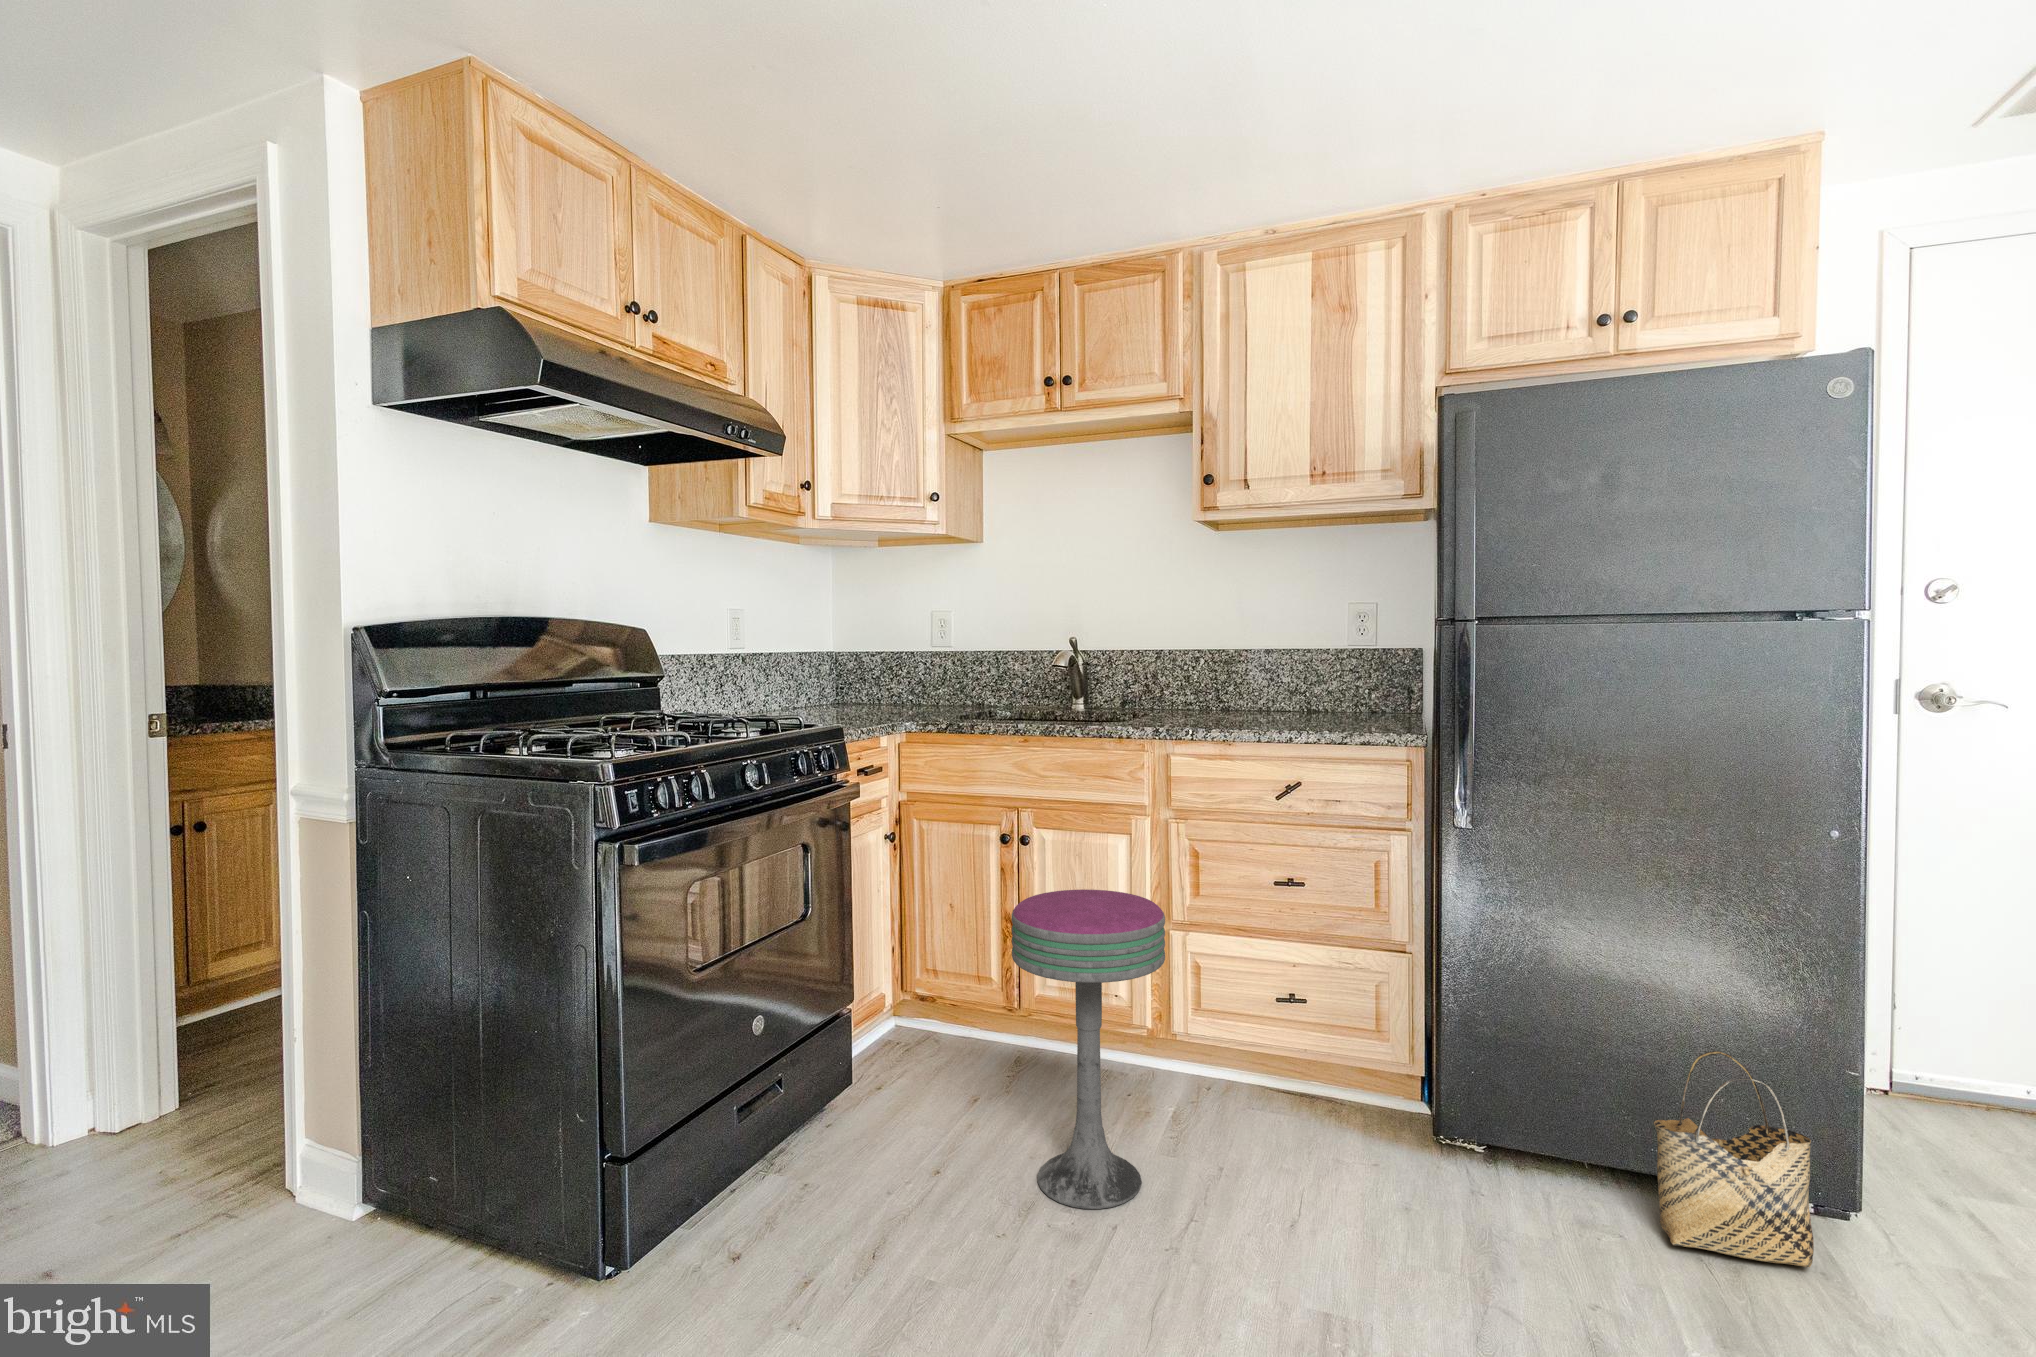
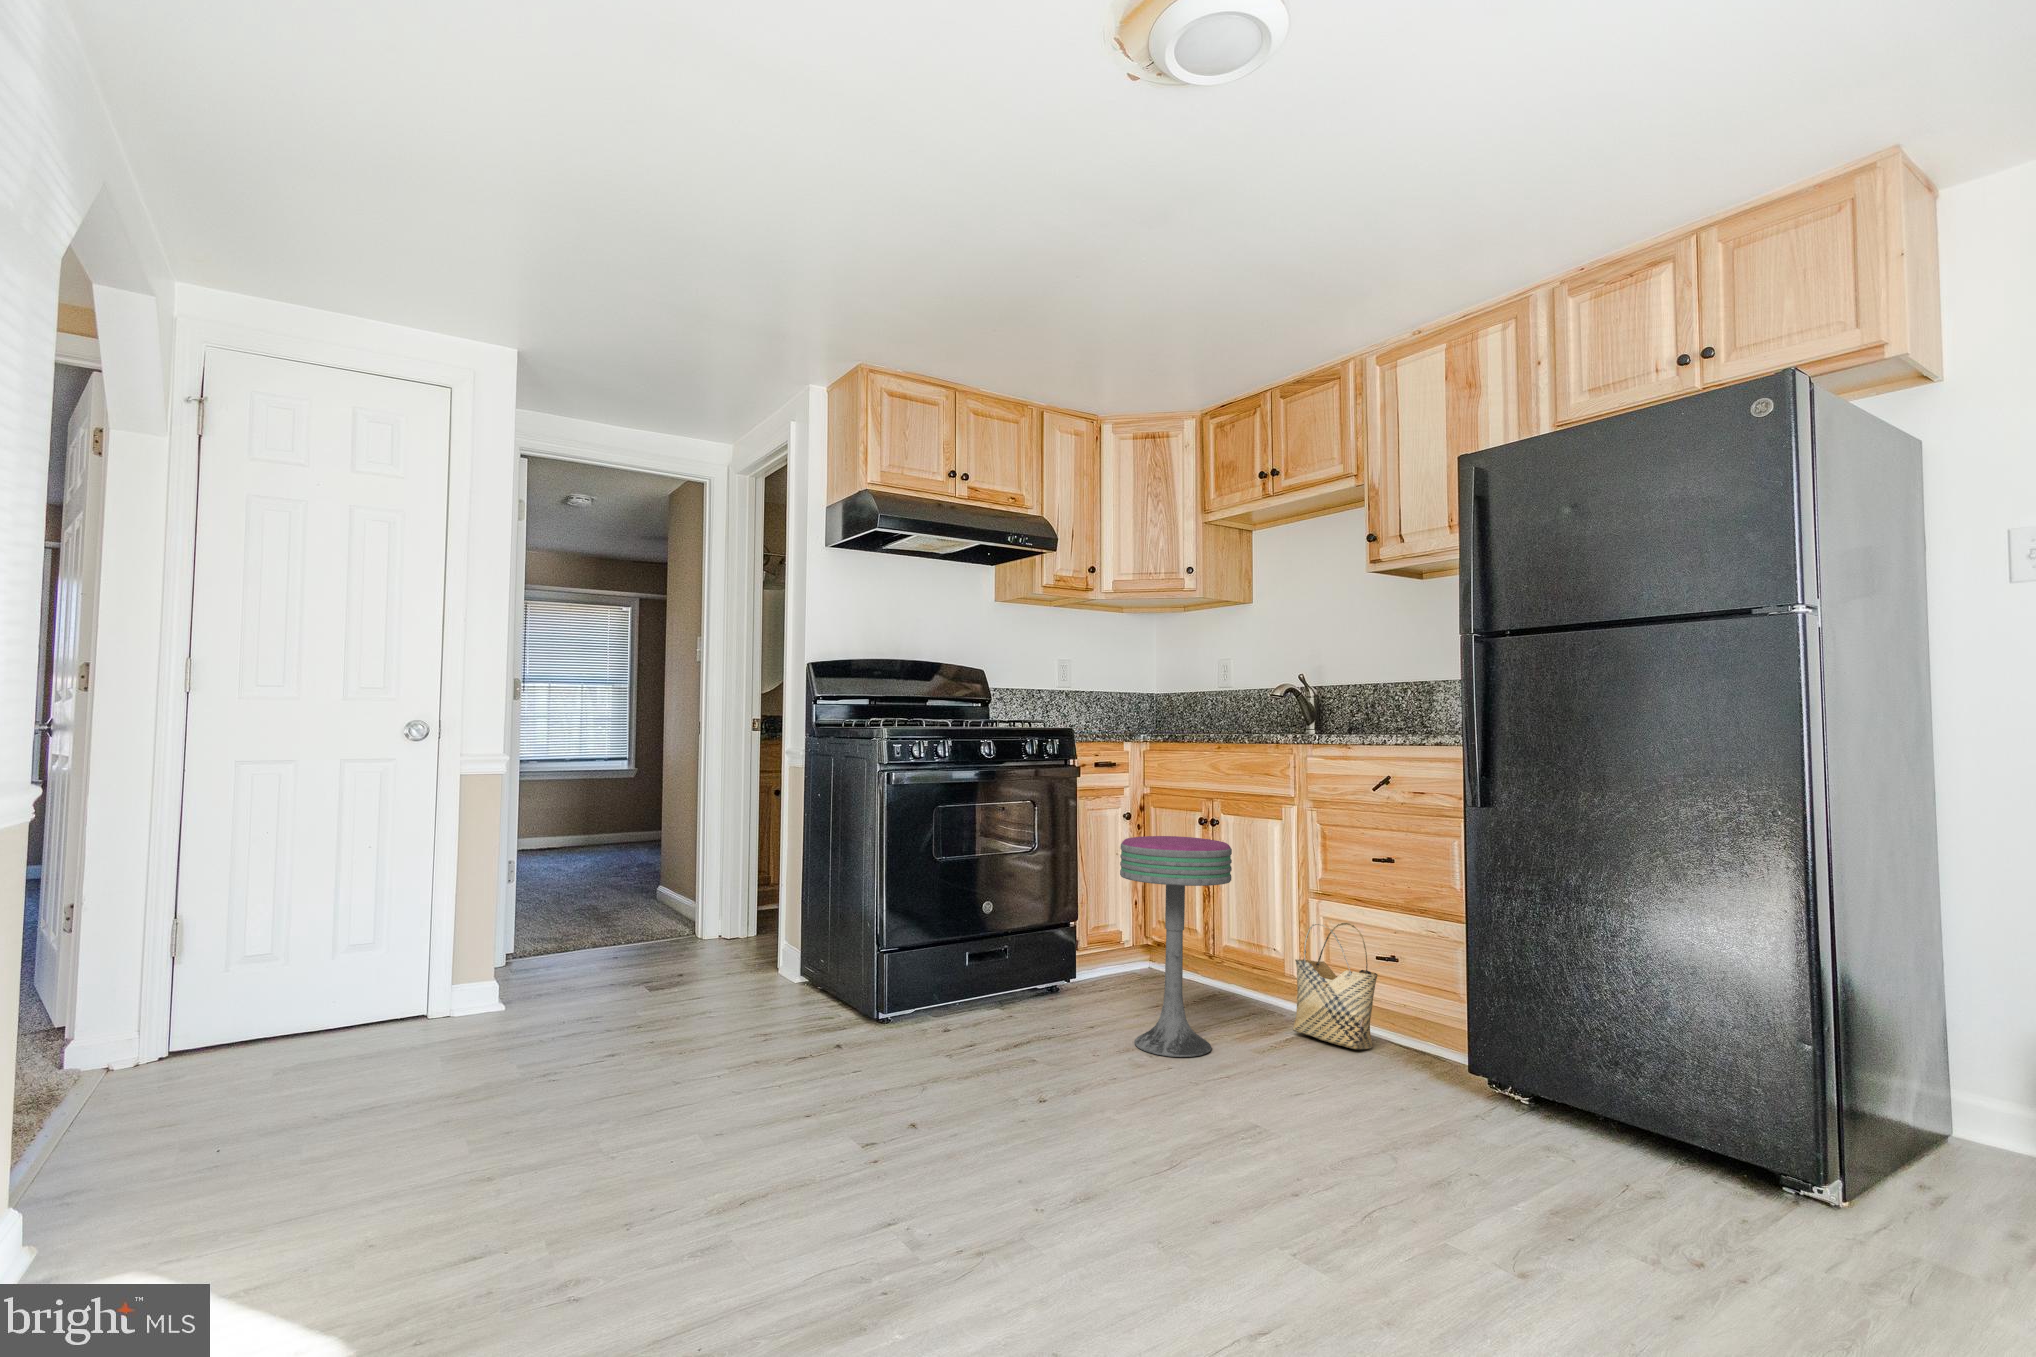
woven basket: present [1654,1051,1814,1267] -> present [1293,923,1378,1049]

